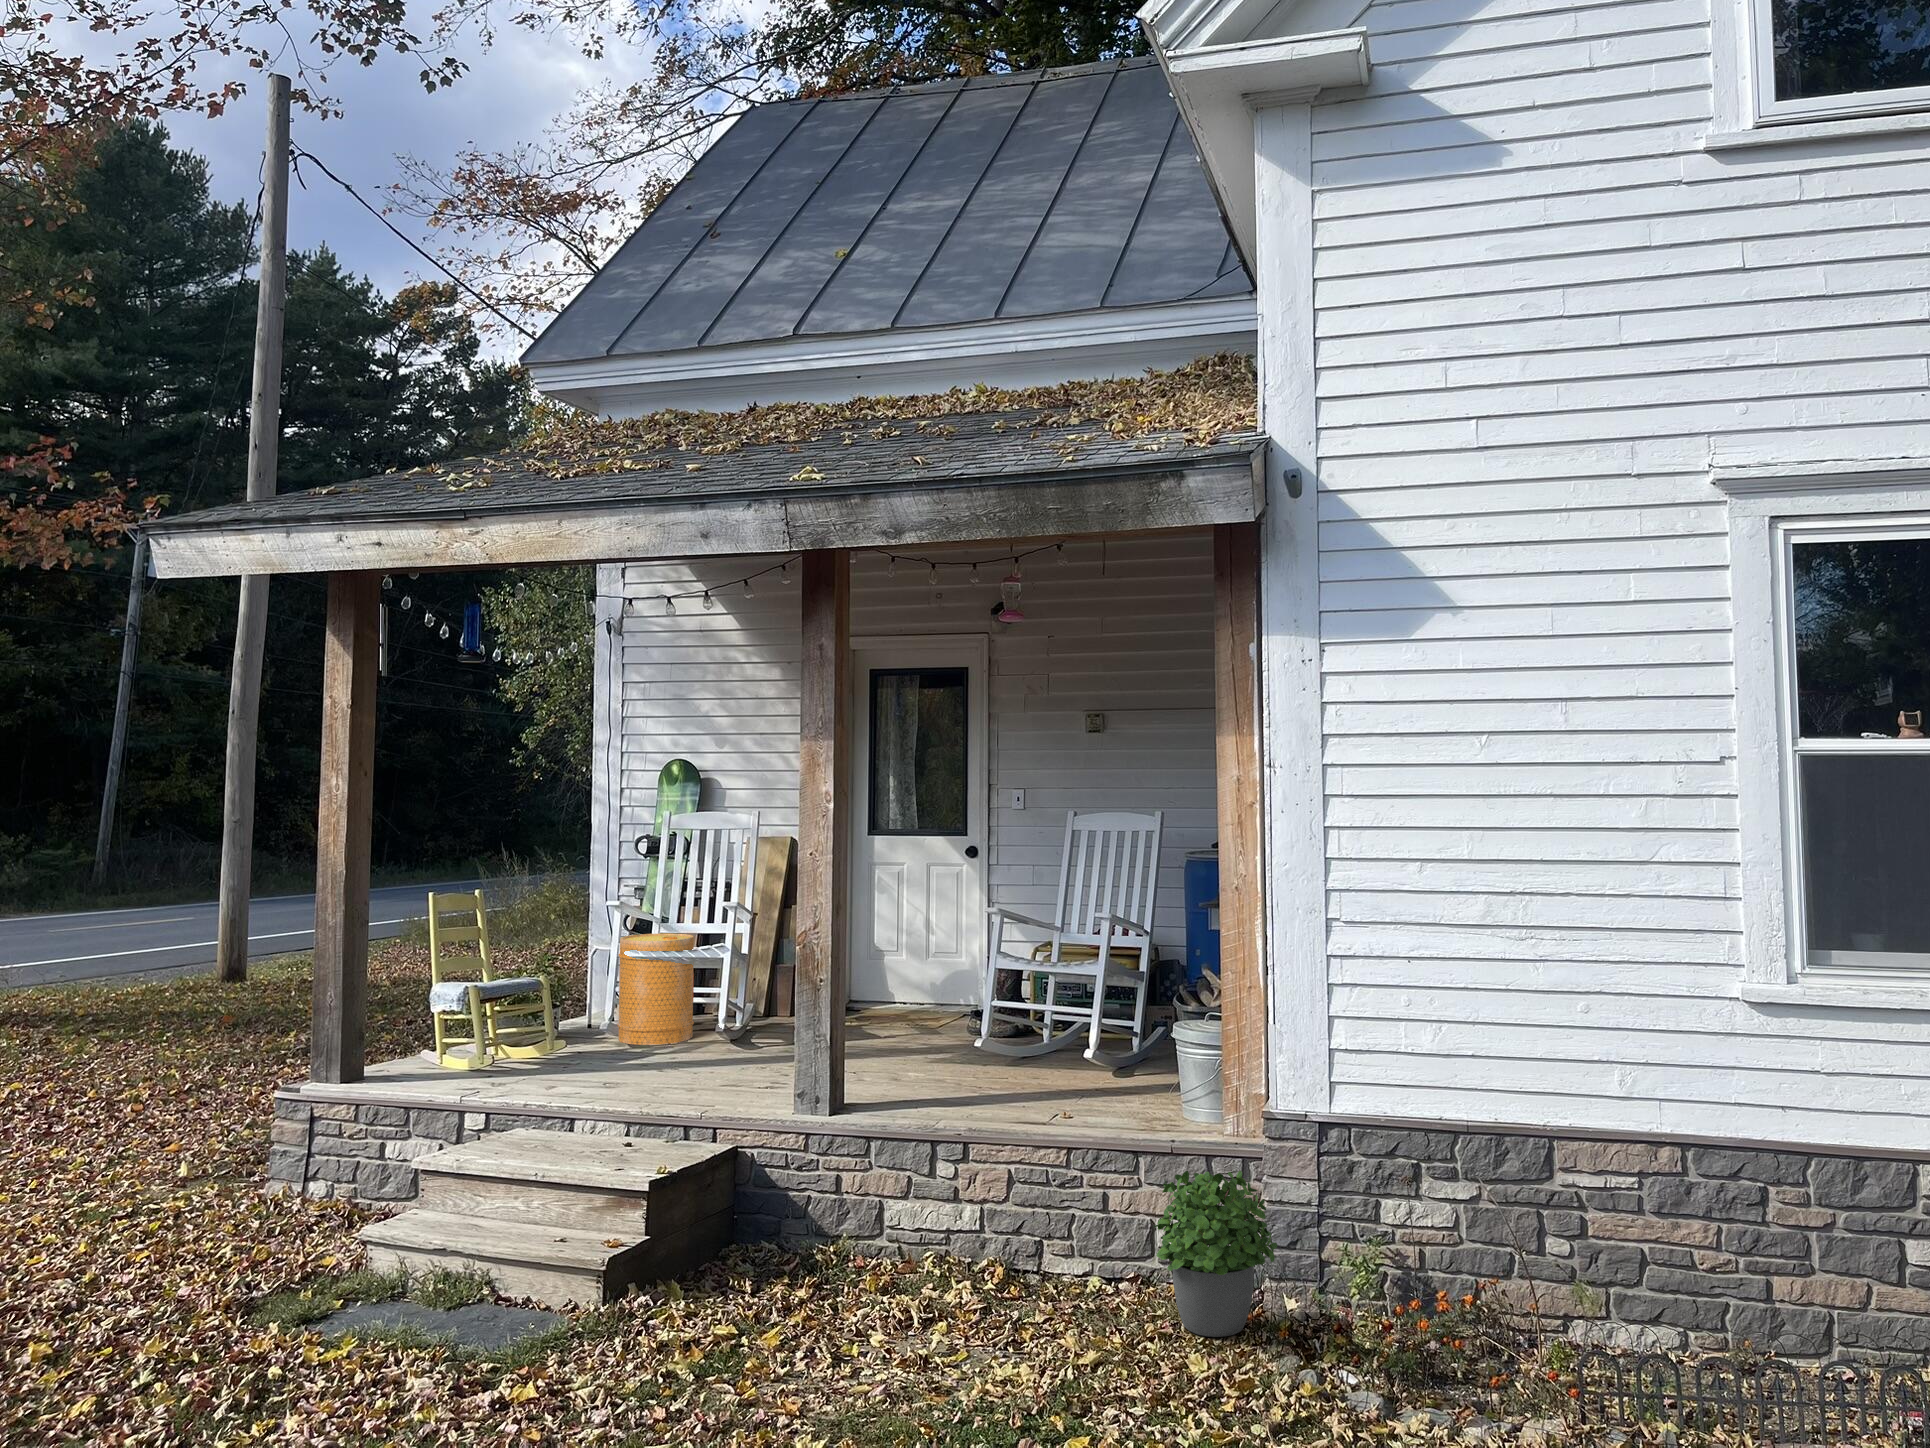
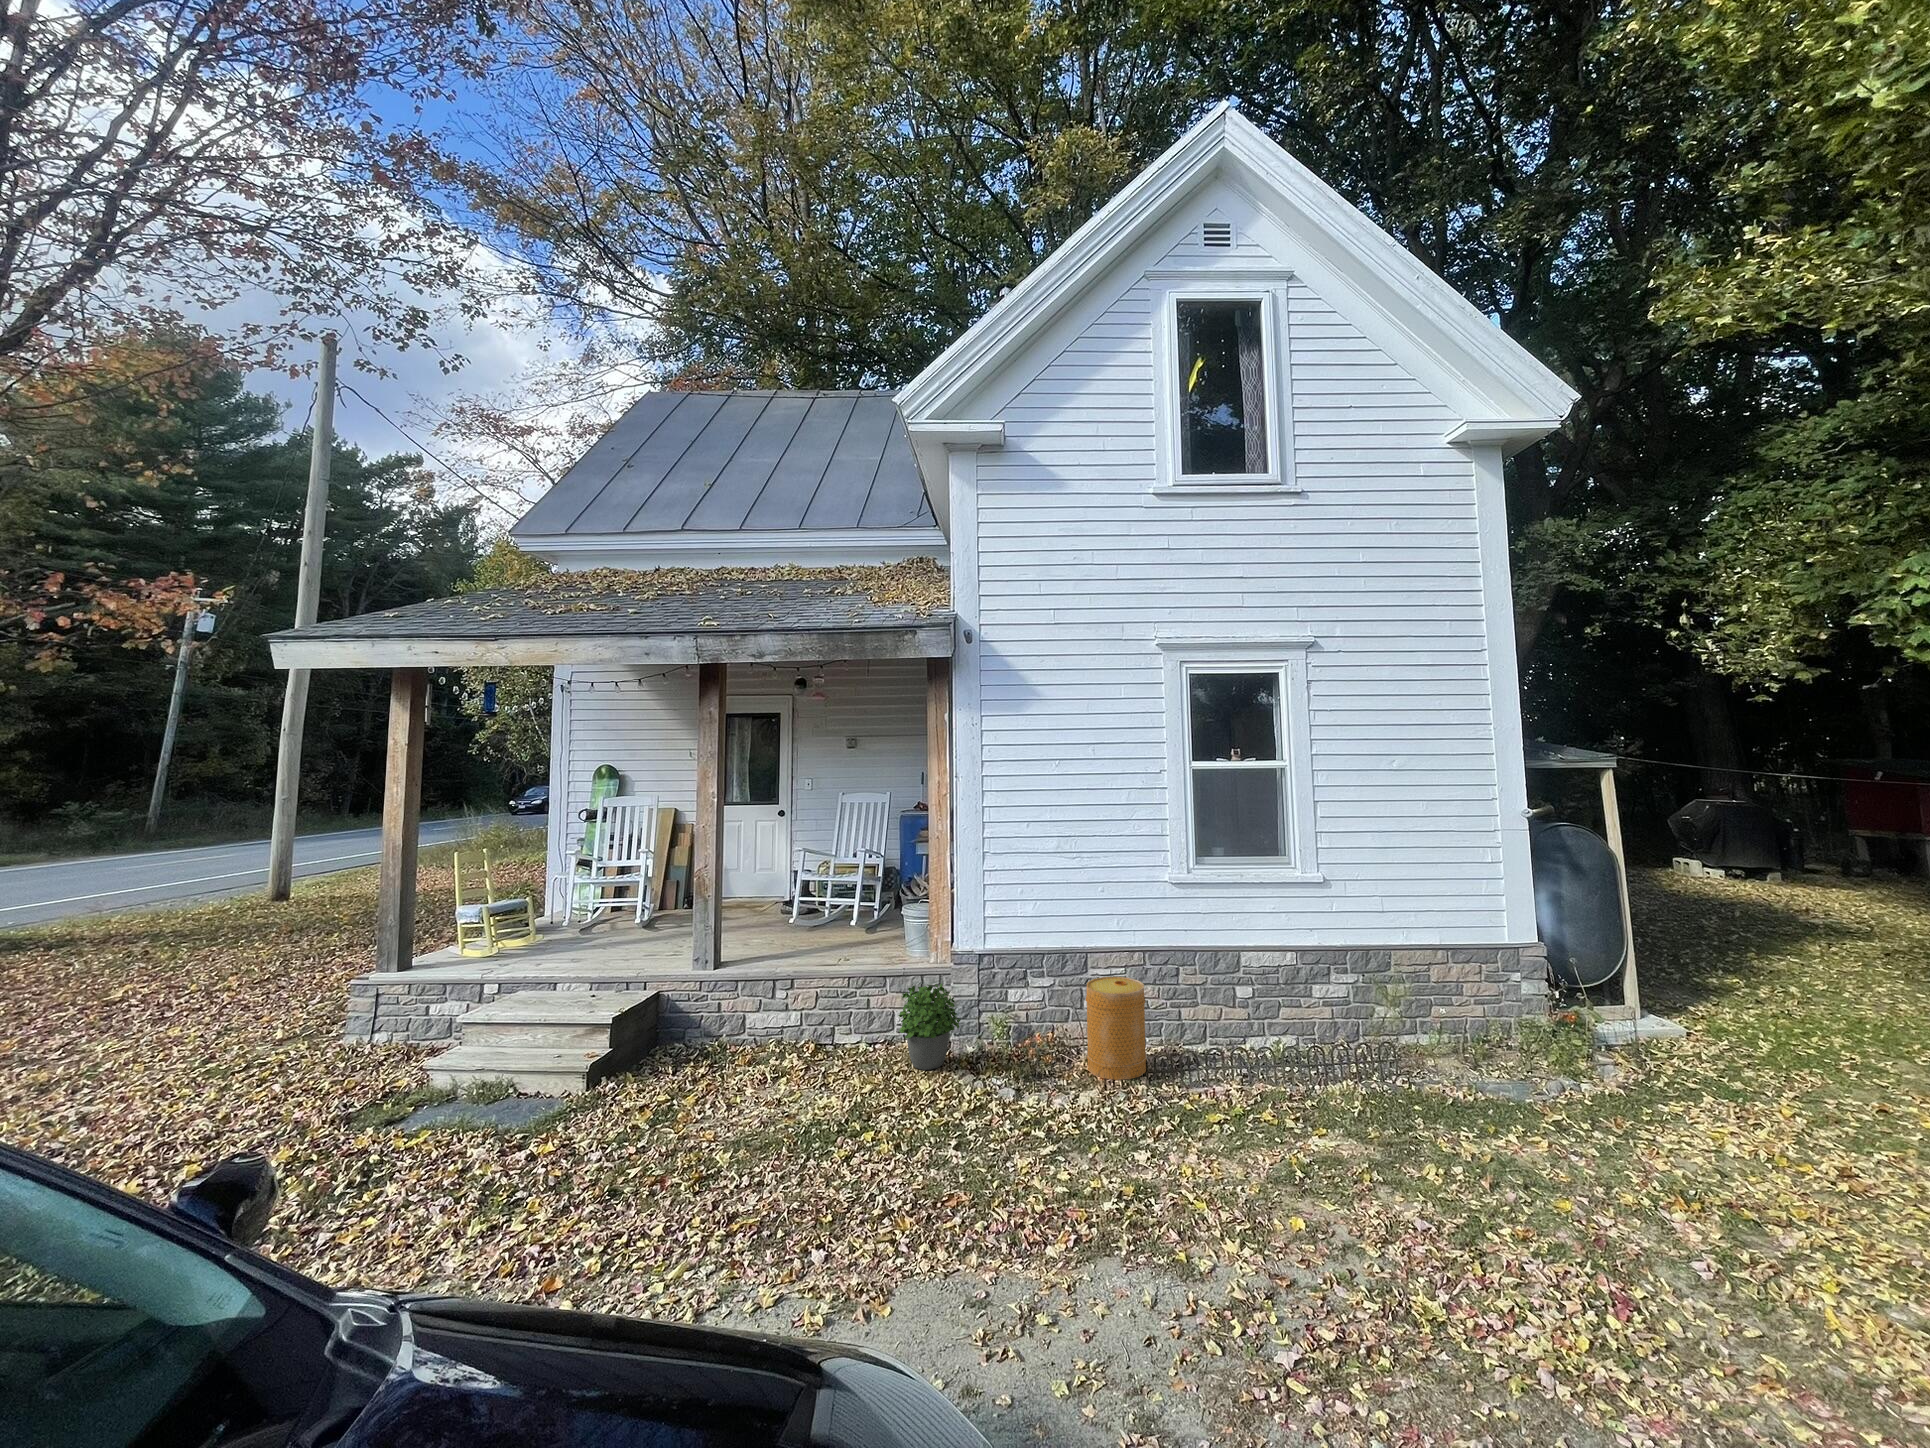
basket: present [617,933,694,1045] -> present [1086,977,1147,1080]

